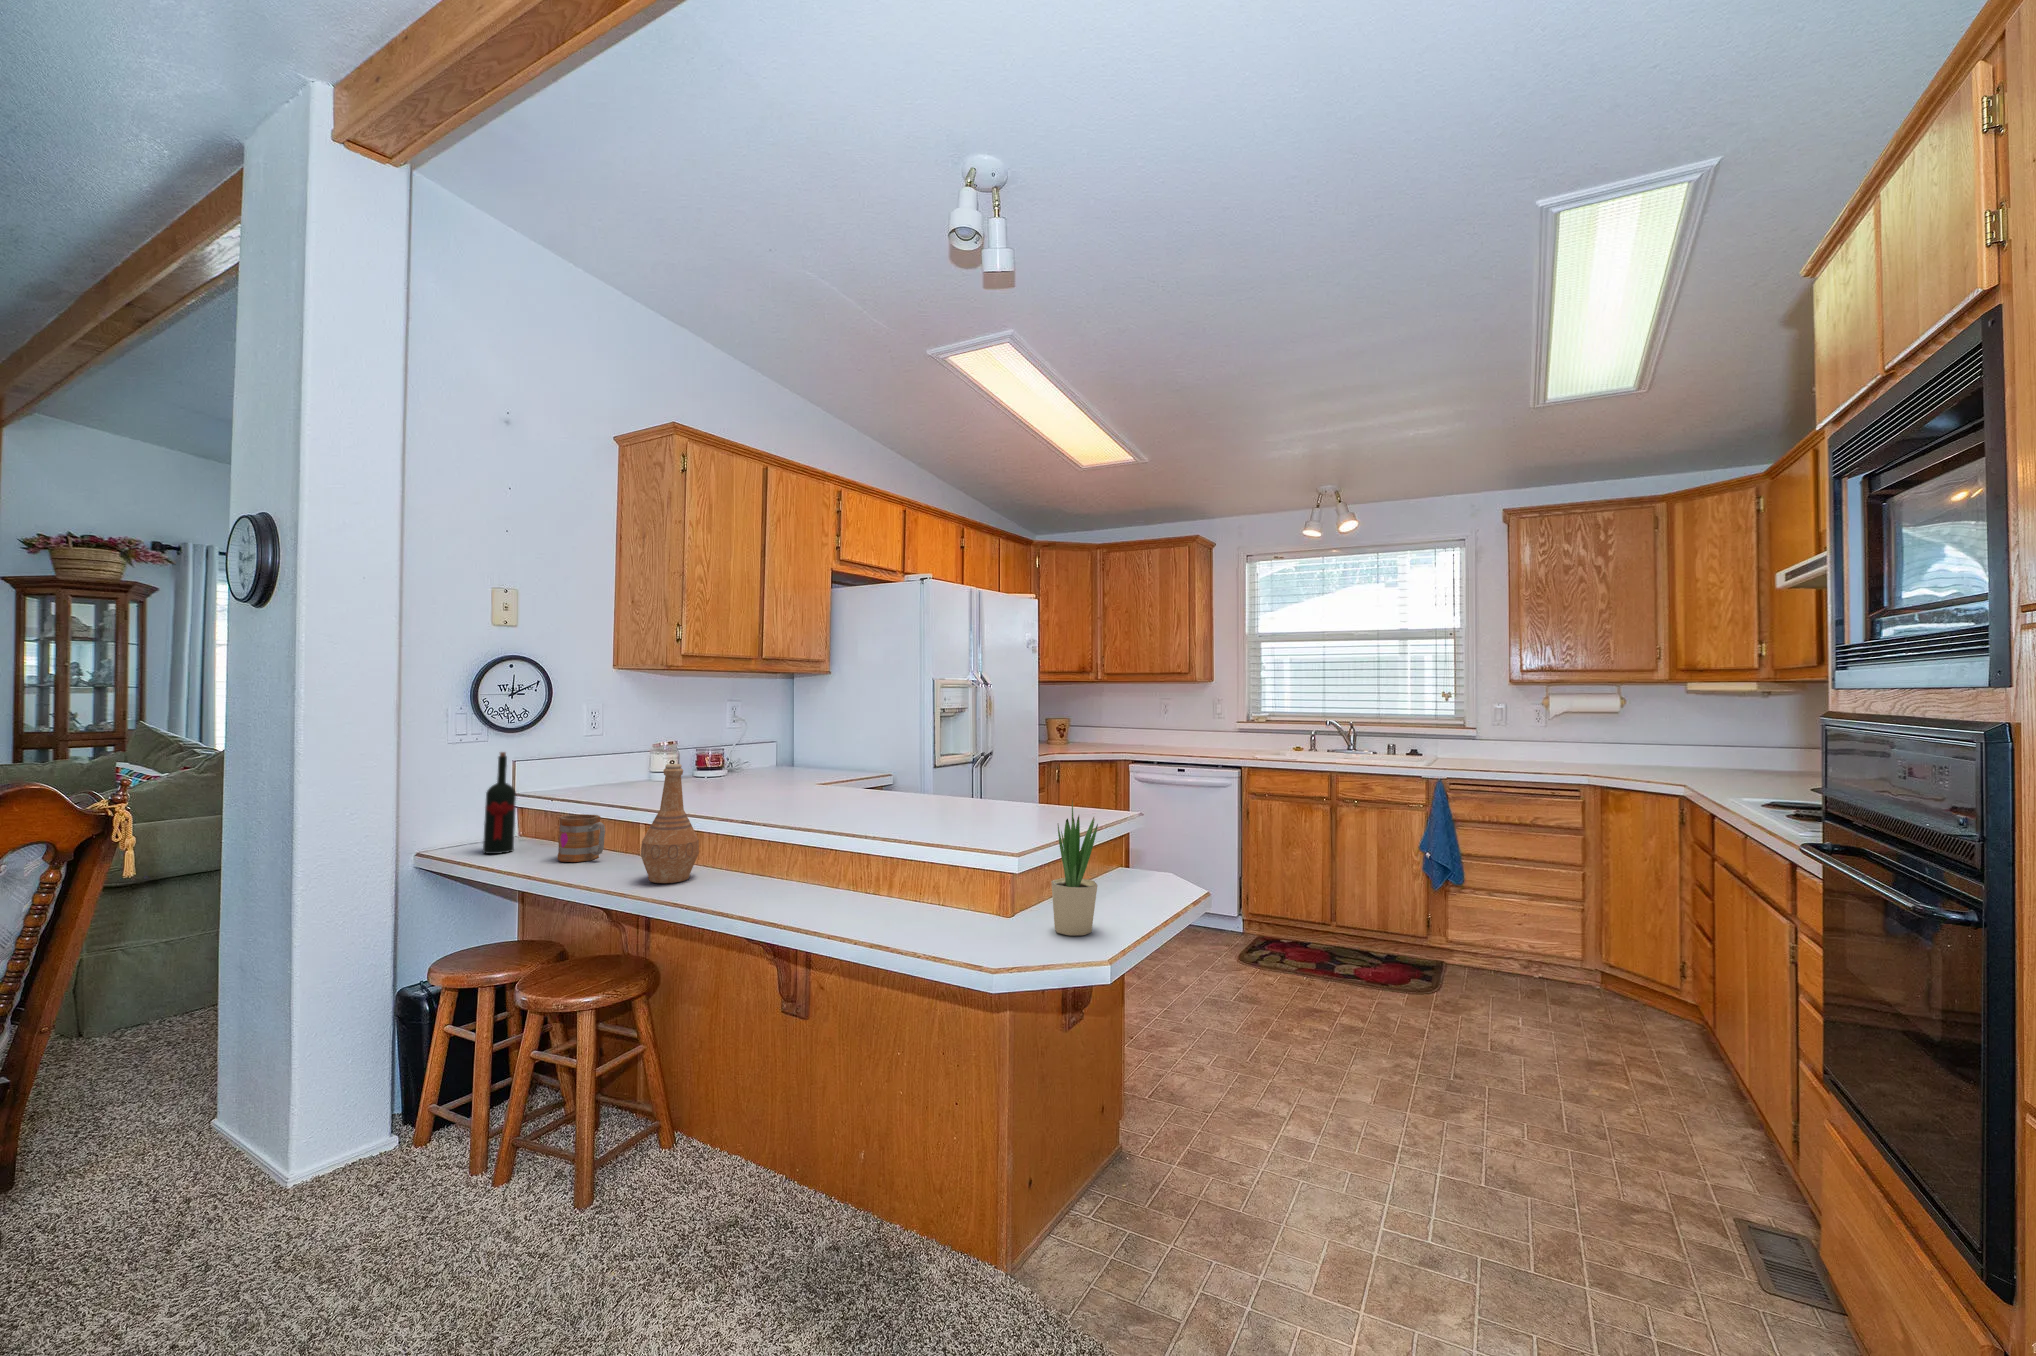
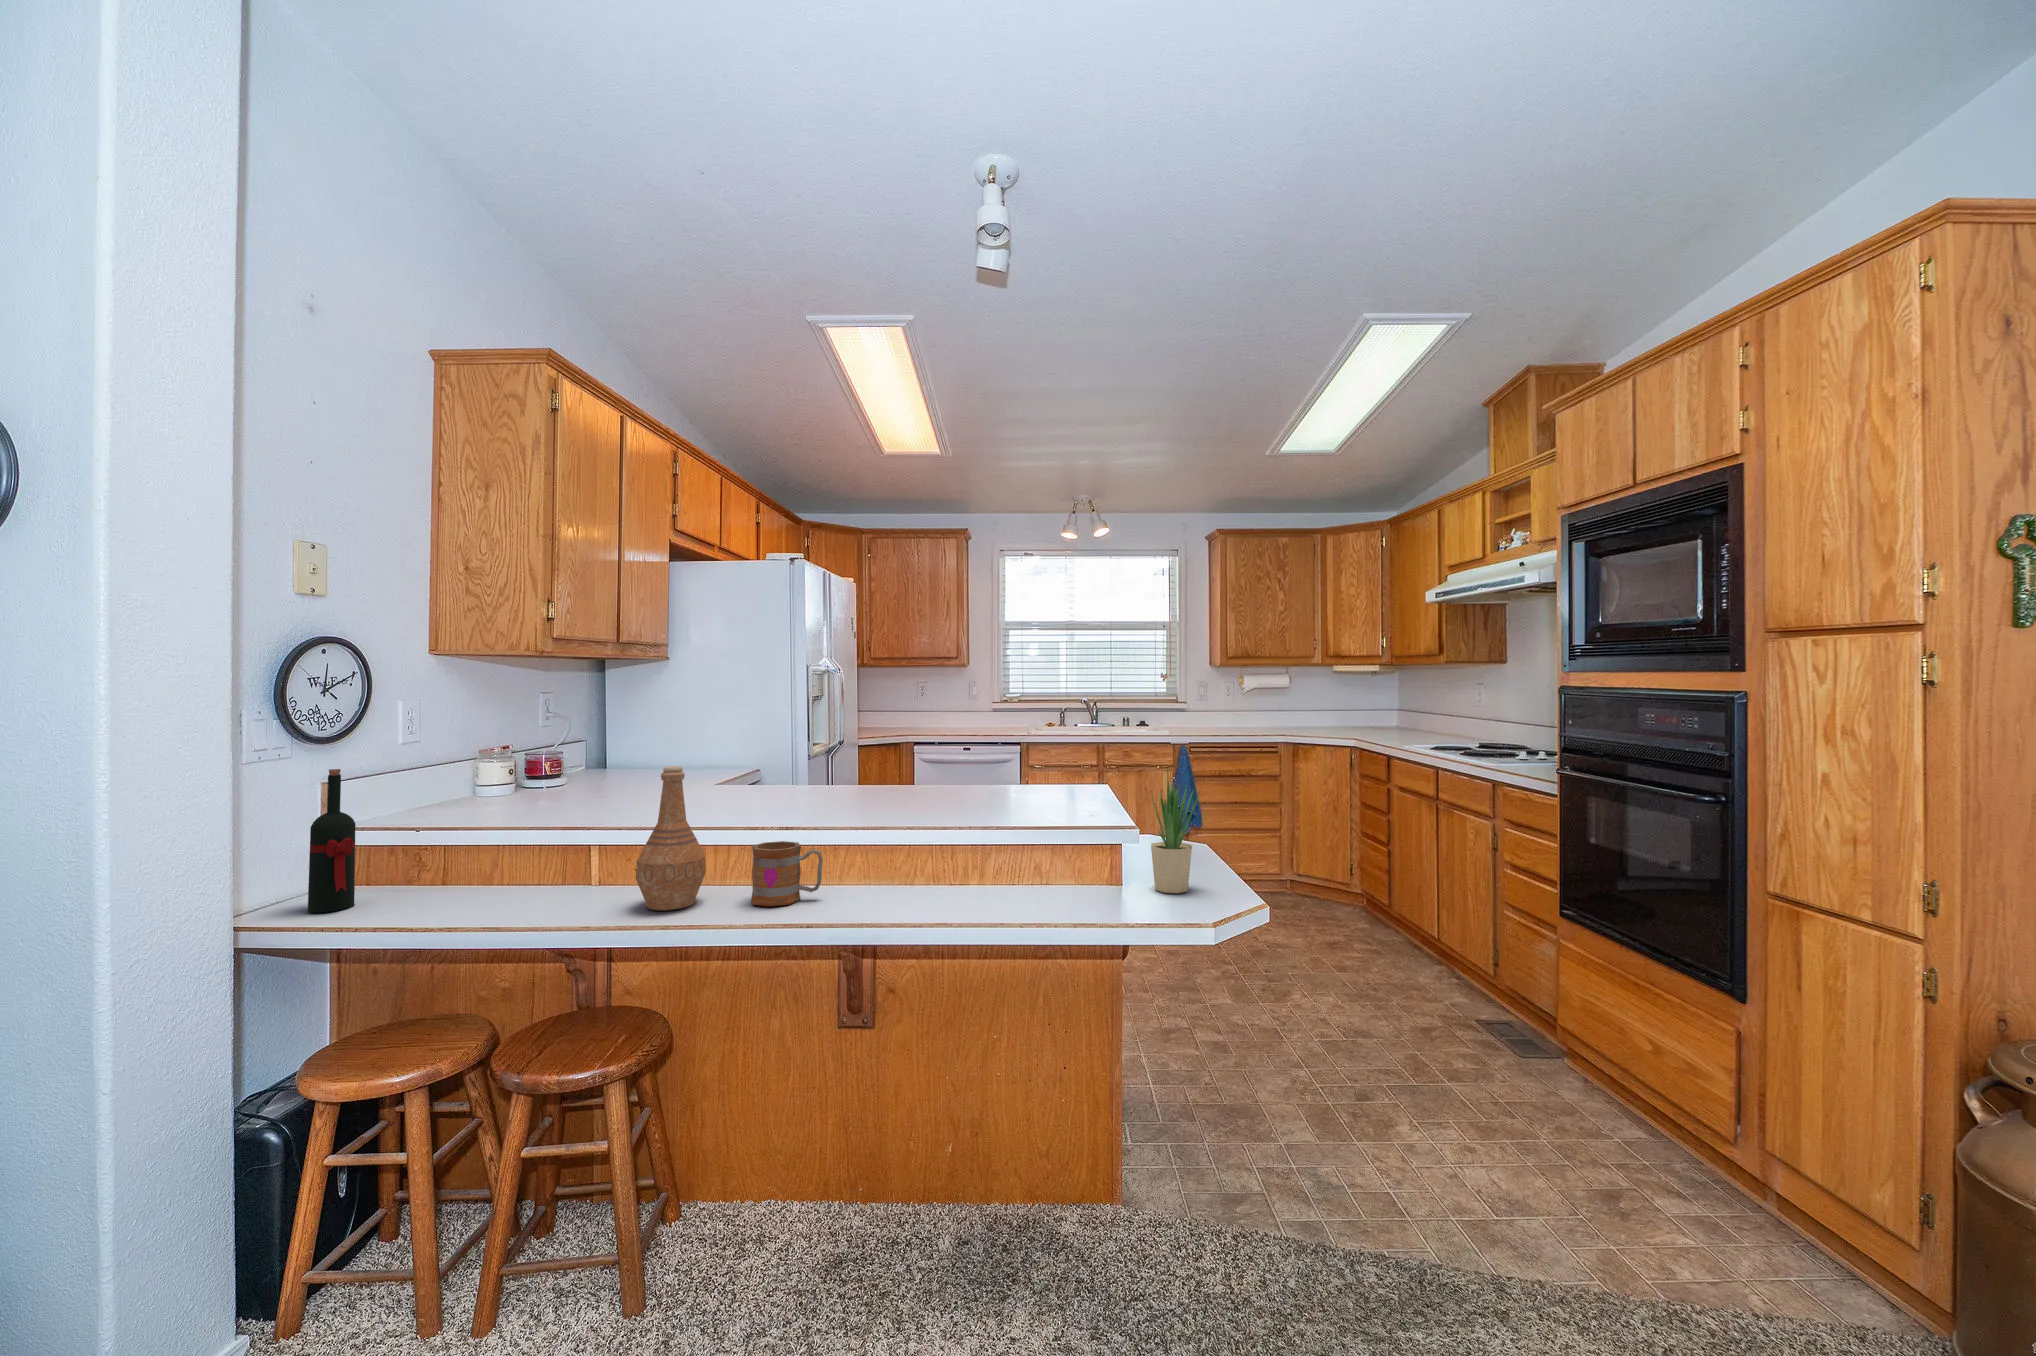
mug: present [557,814,605,862] -> present [751,841,823,906]

